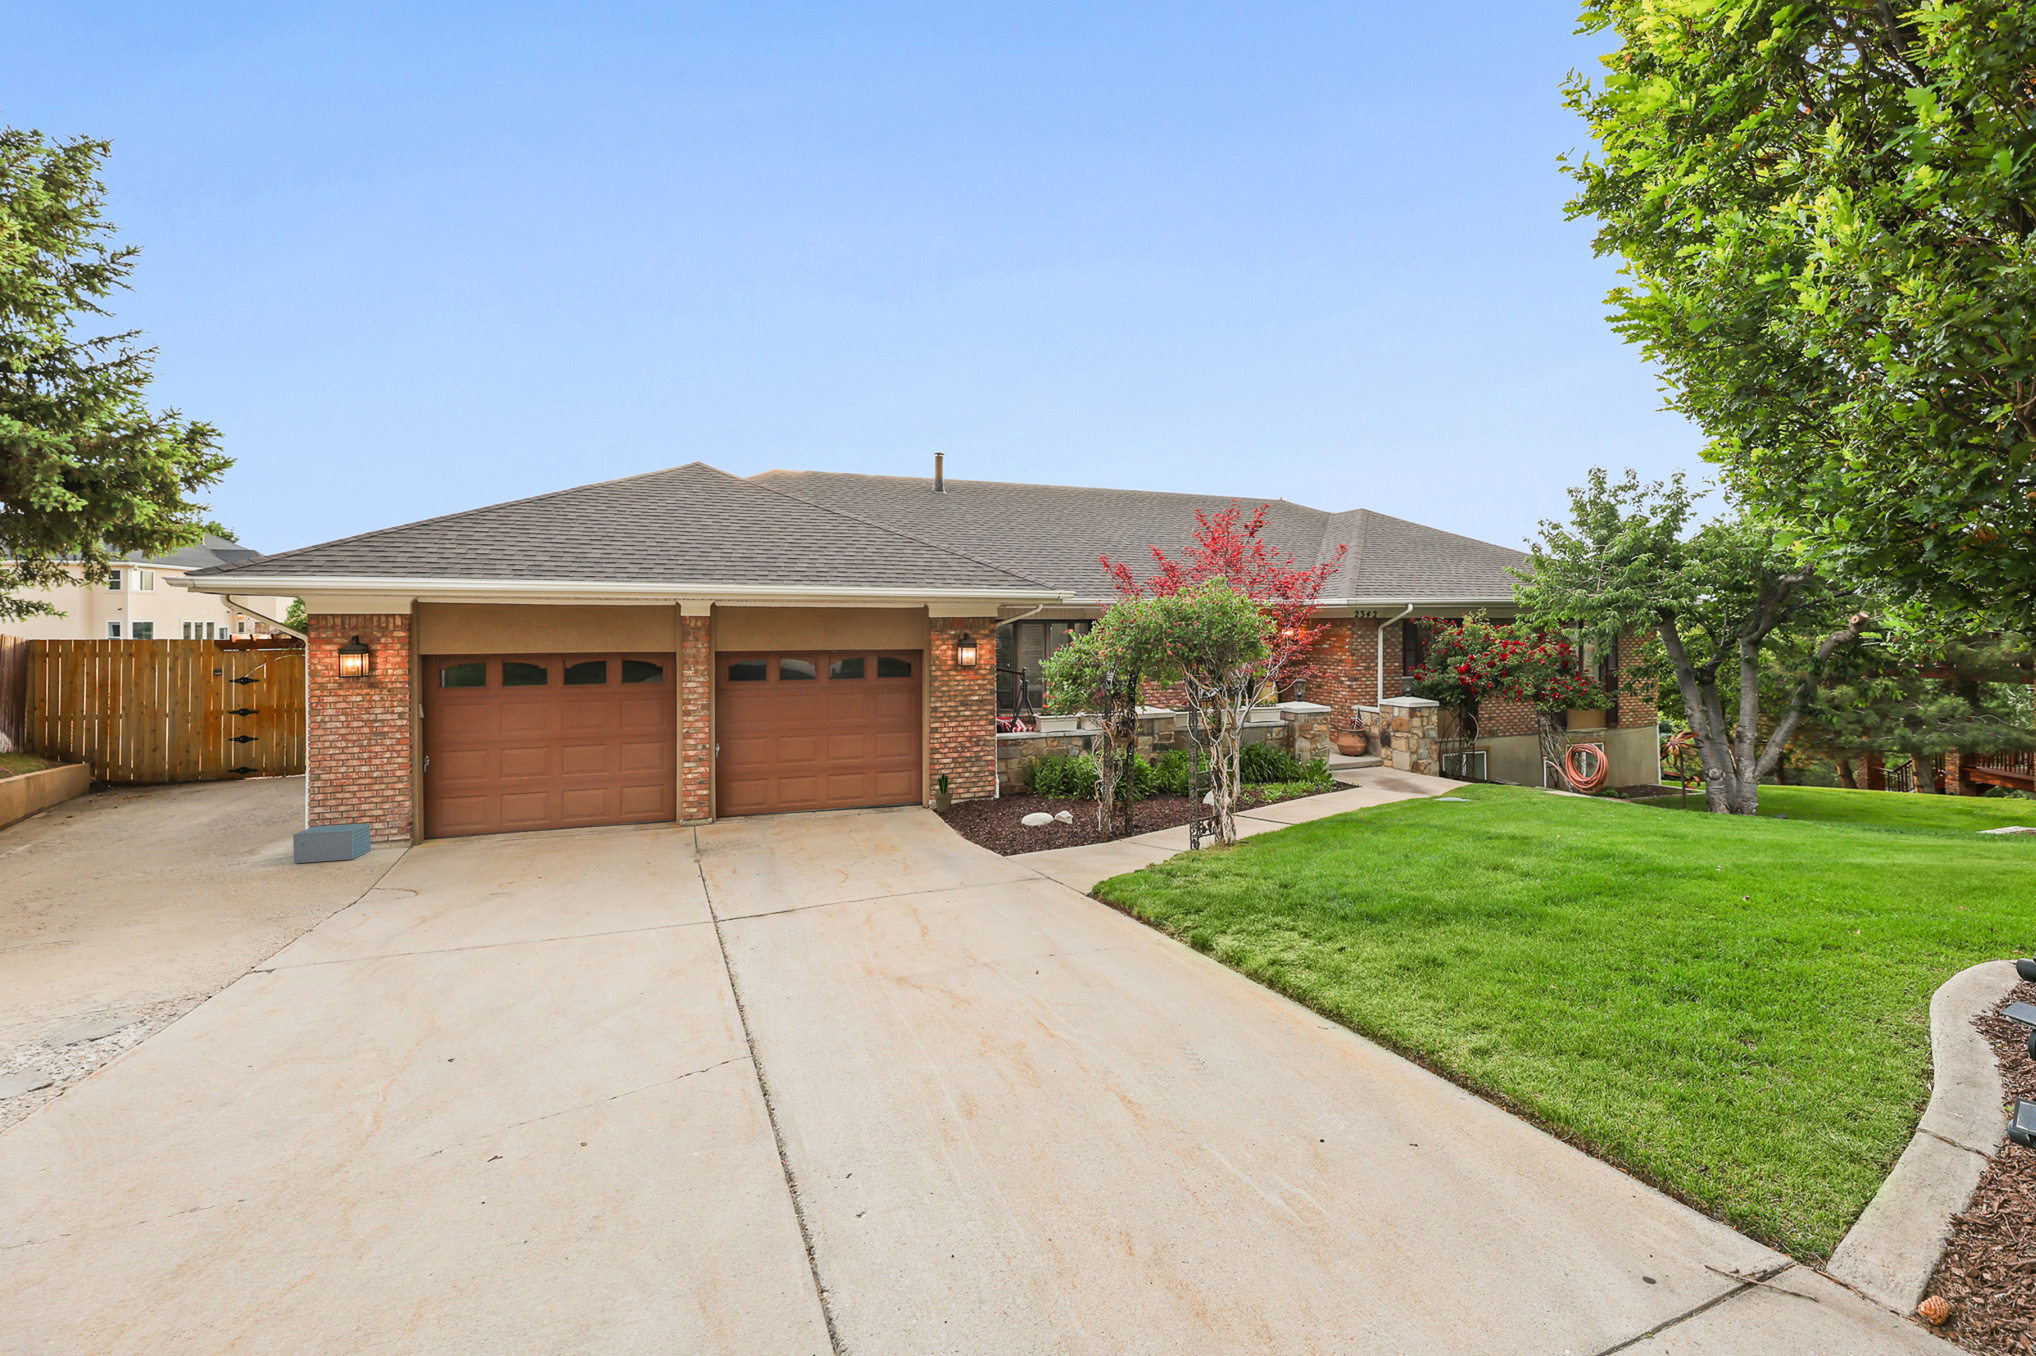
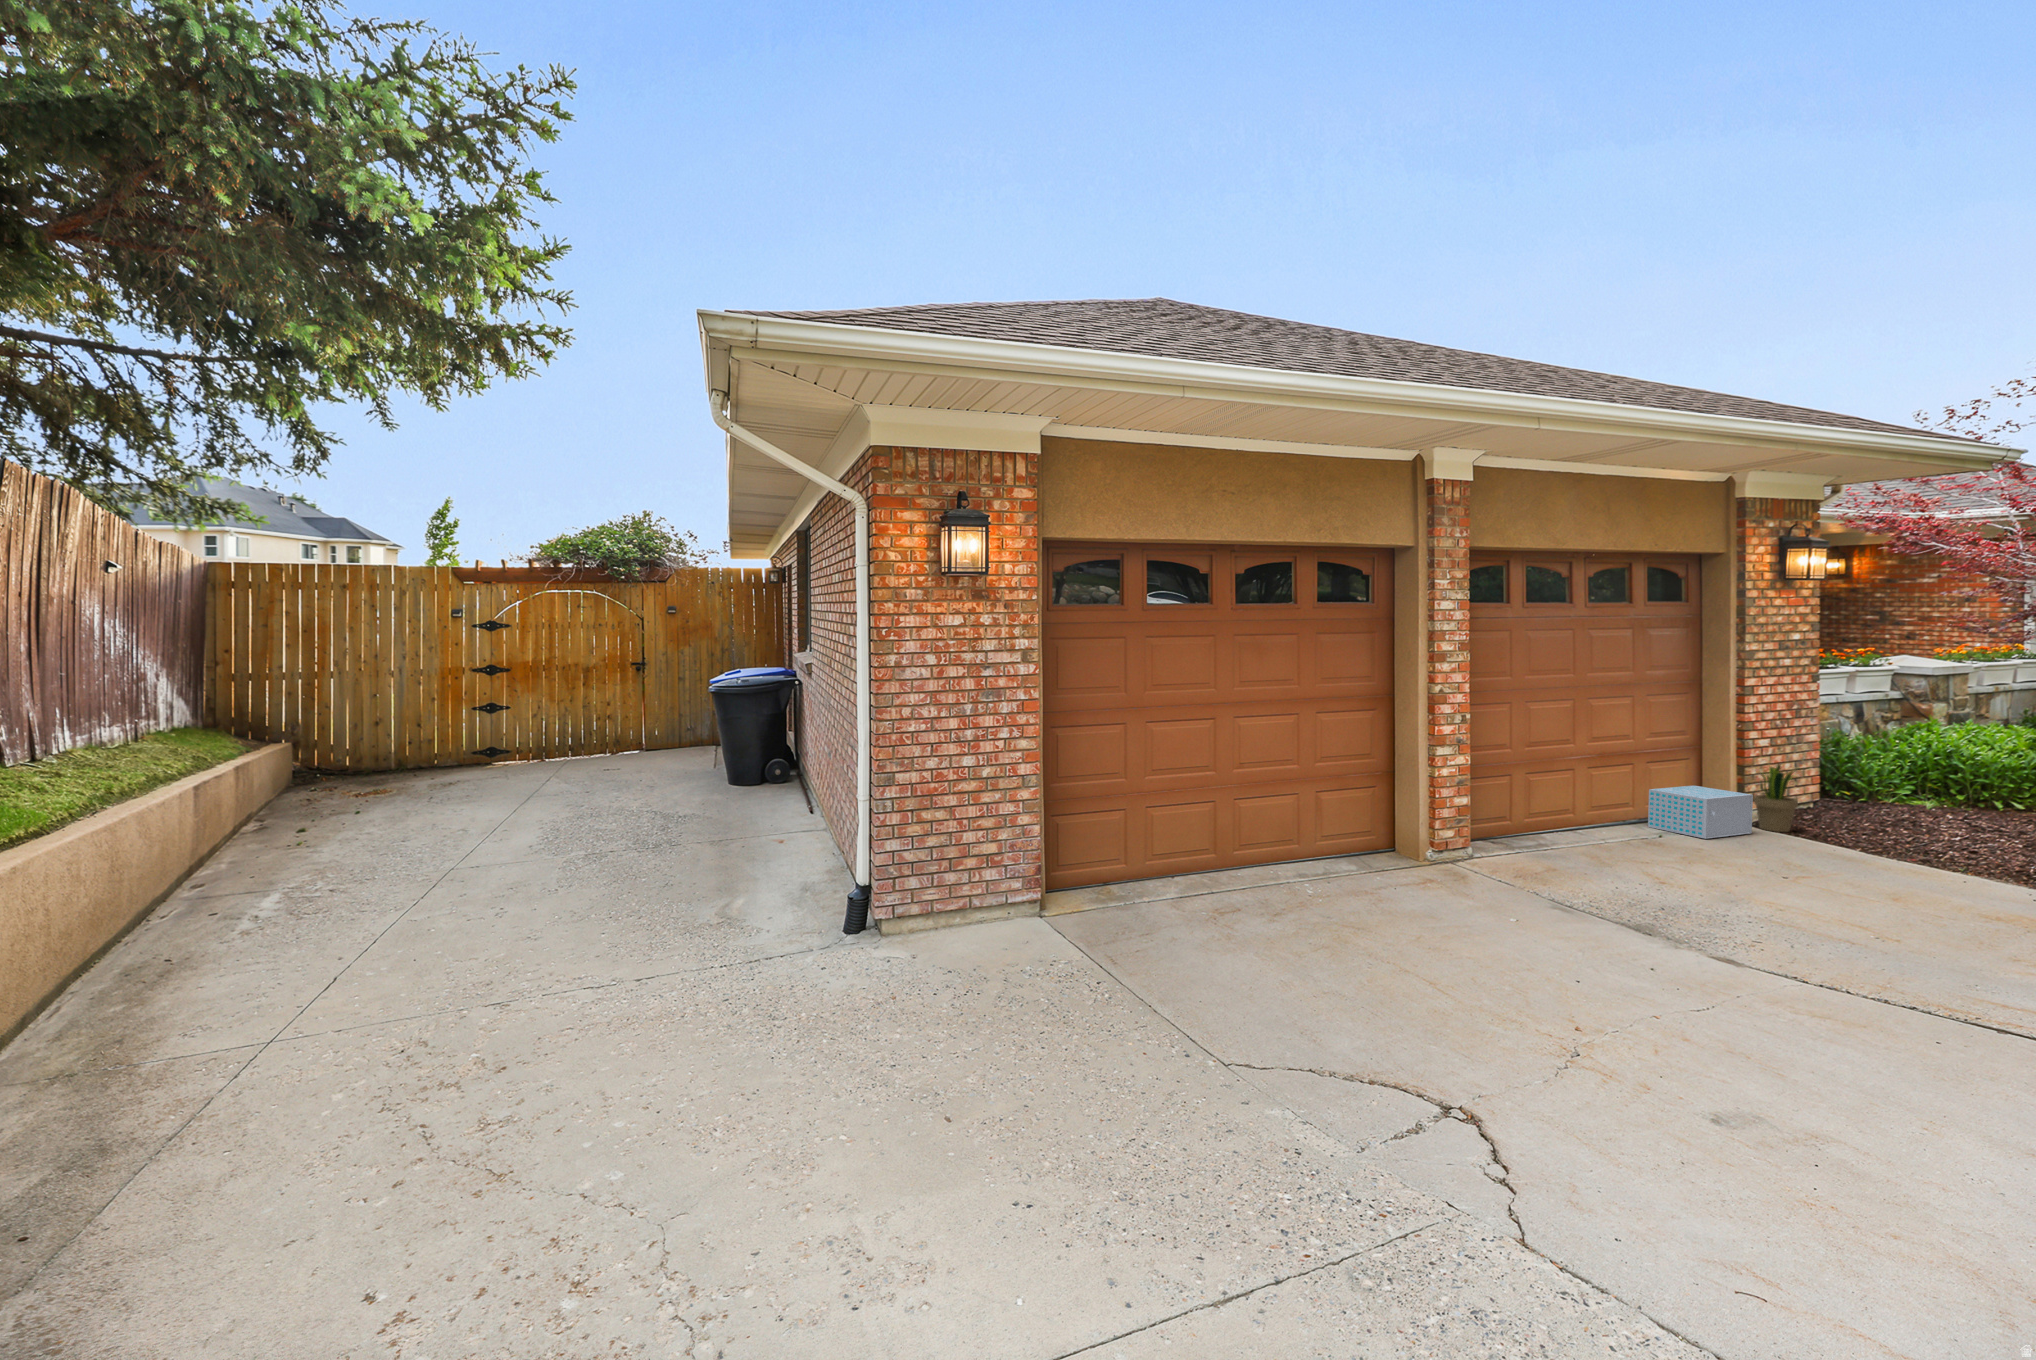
storage box: present [293,823,371,863] -> present [1648,786,1753,839]

